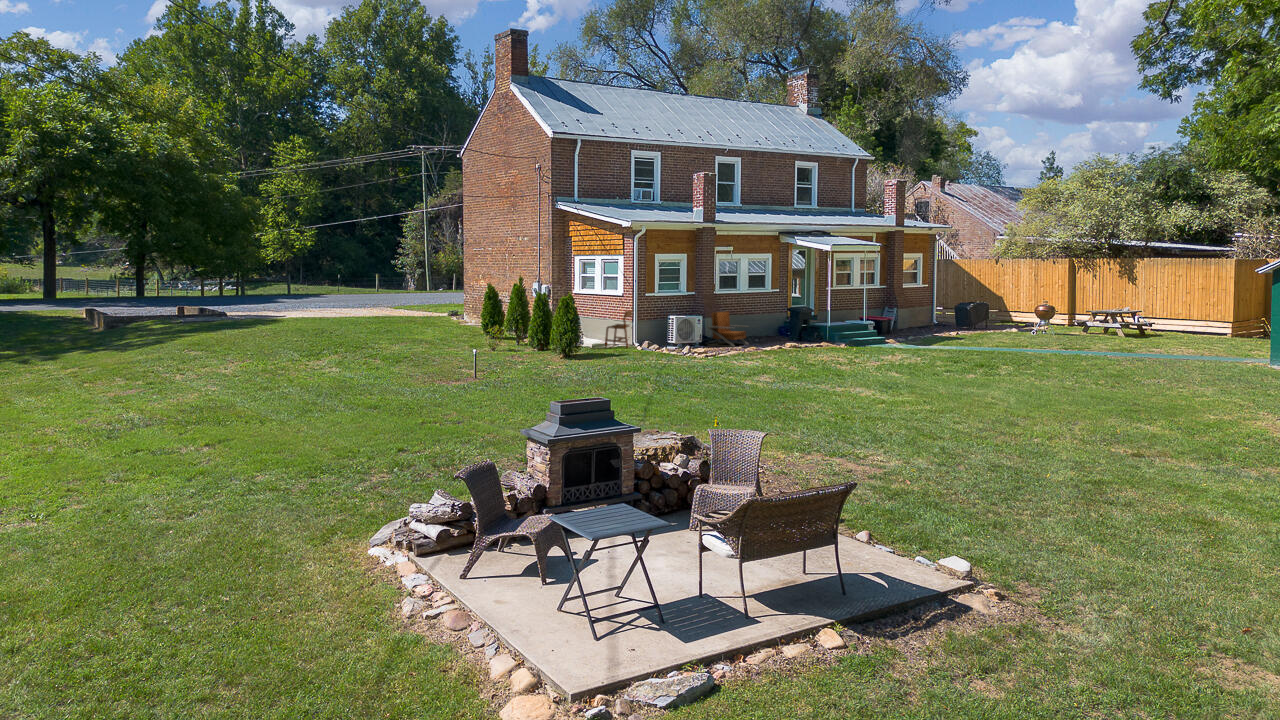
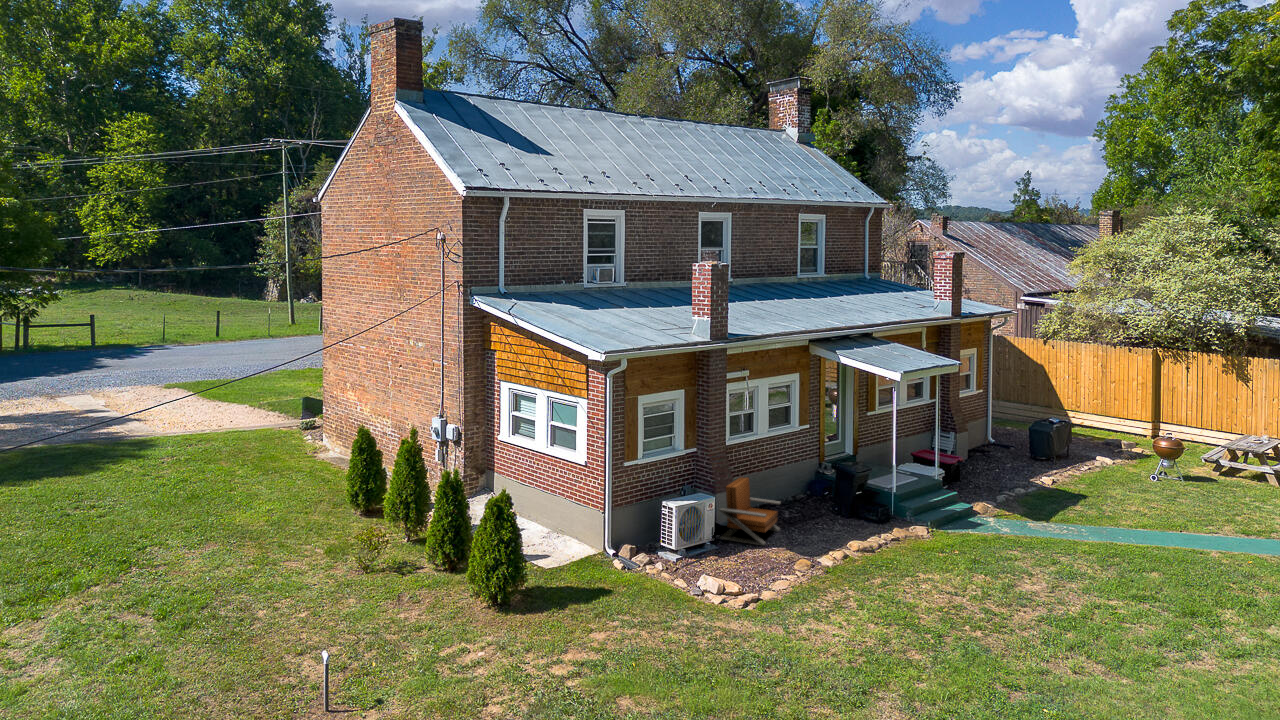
bench: present [605,310,633,348] -> none [559,486,605,562]

